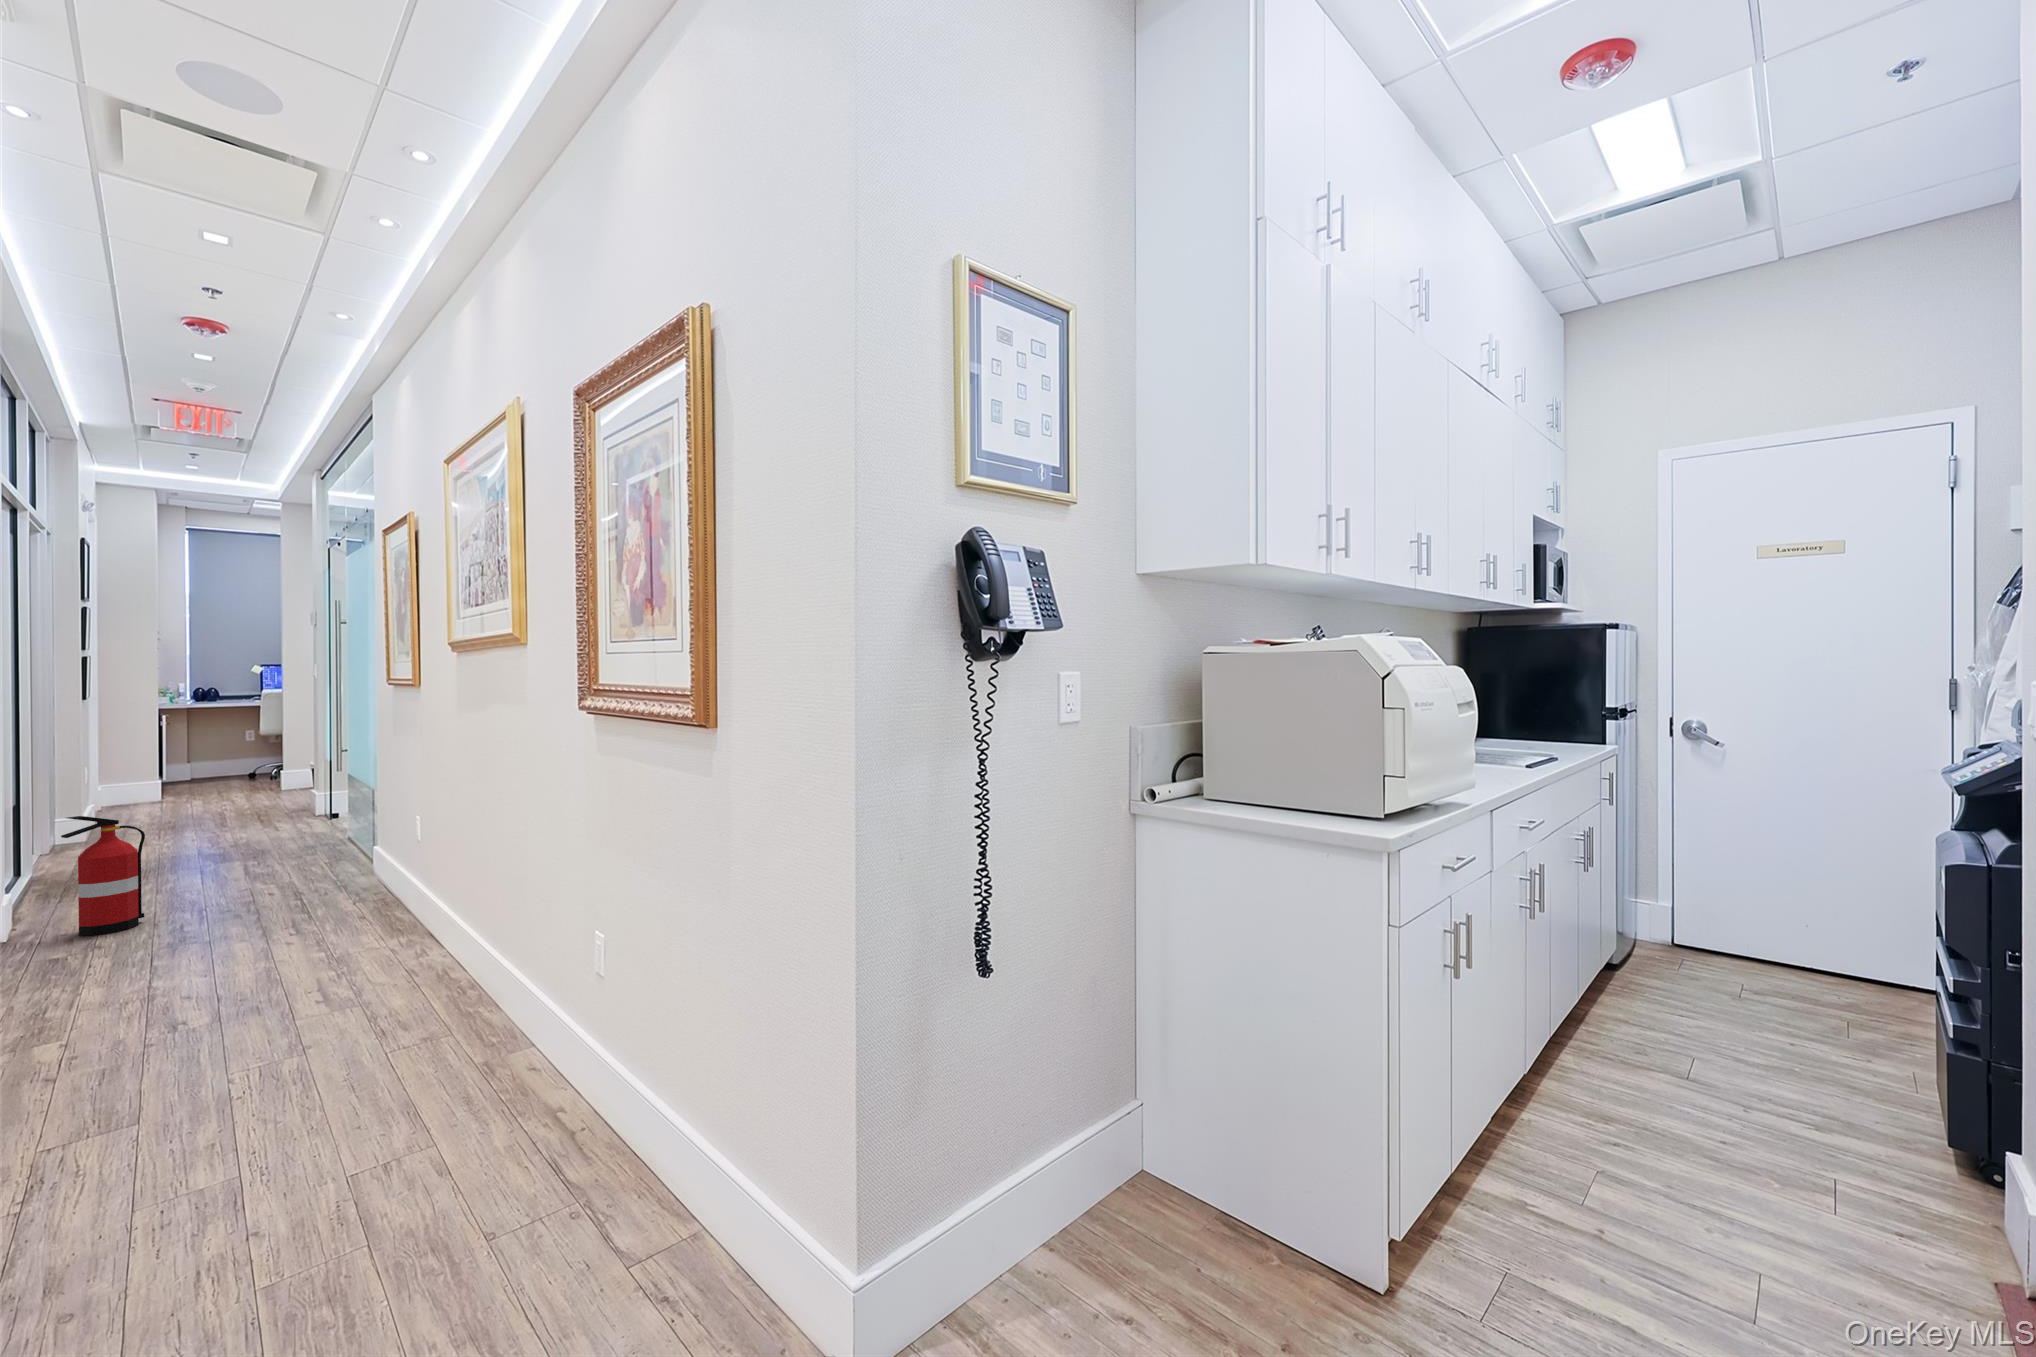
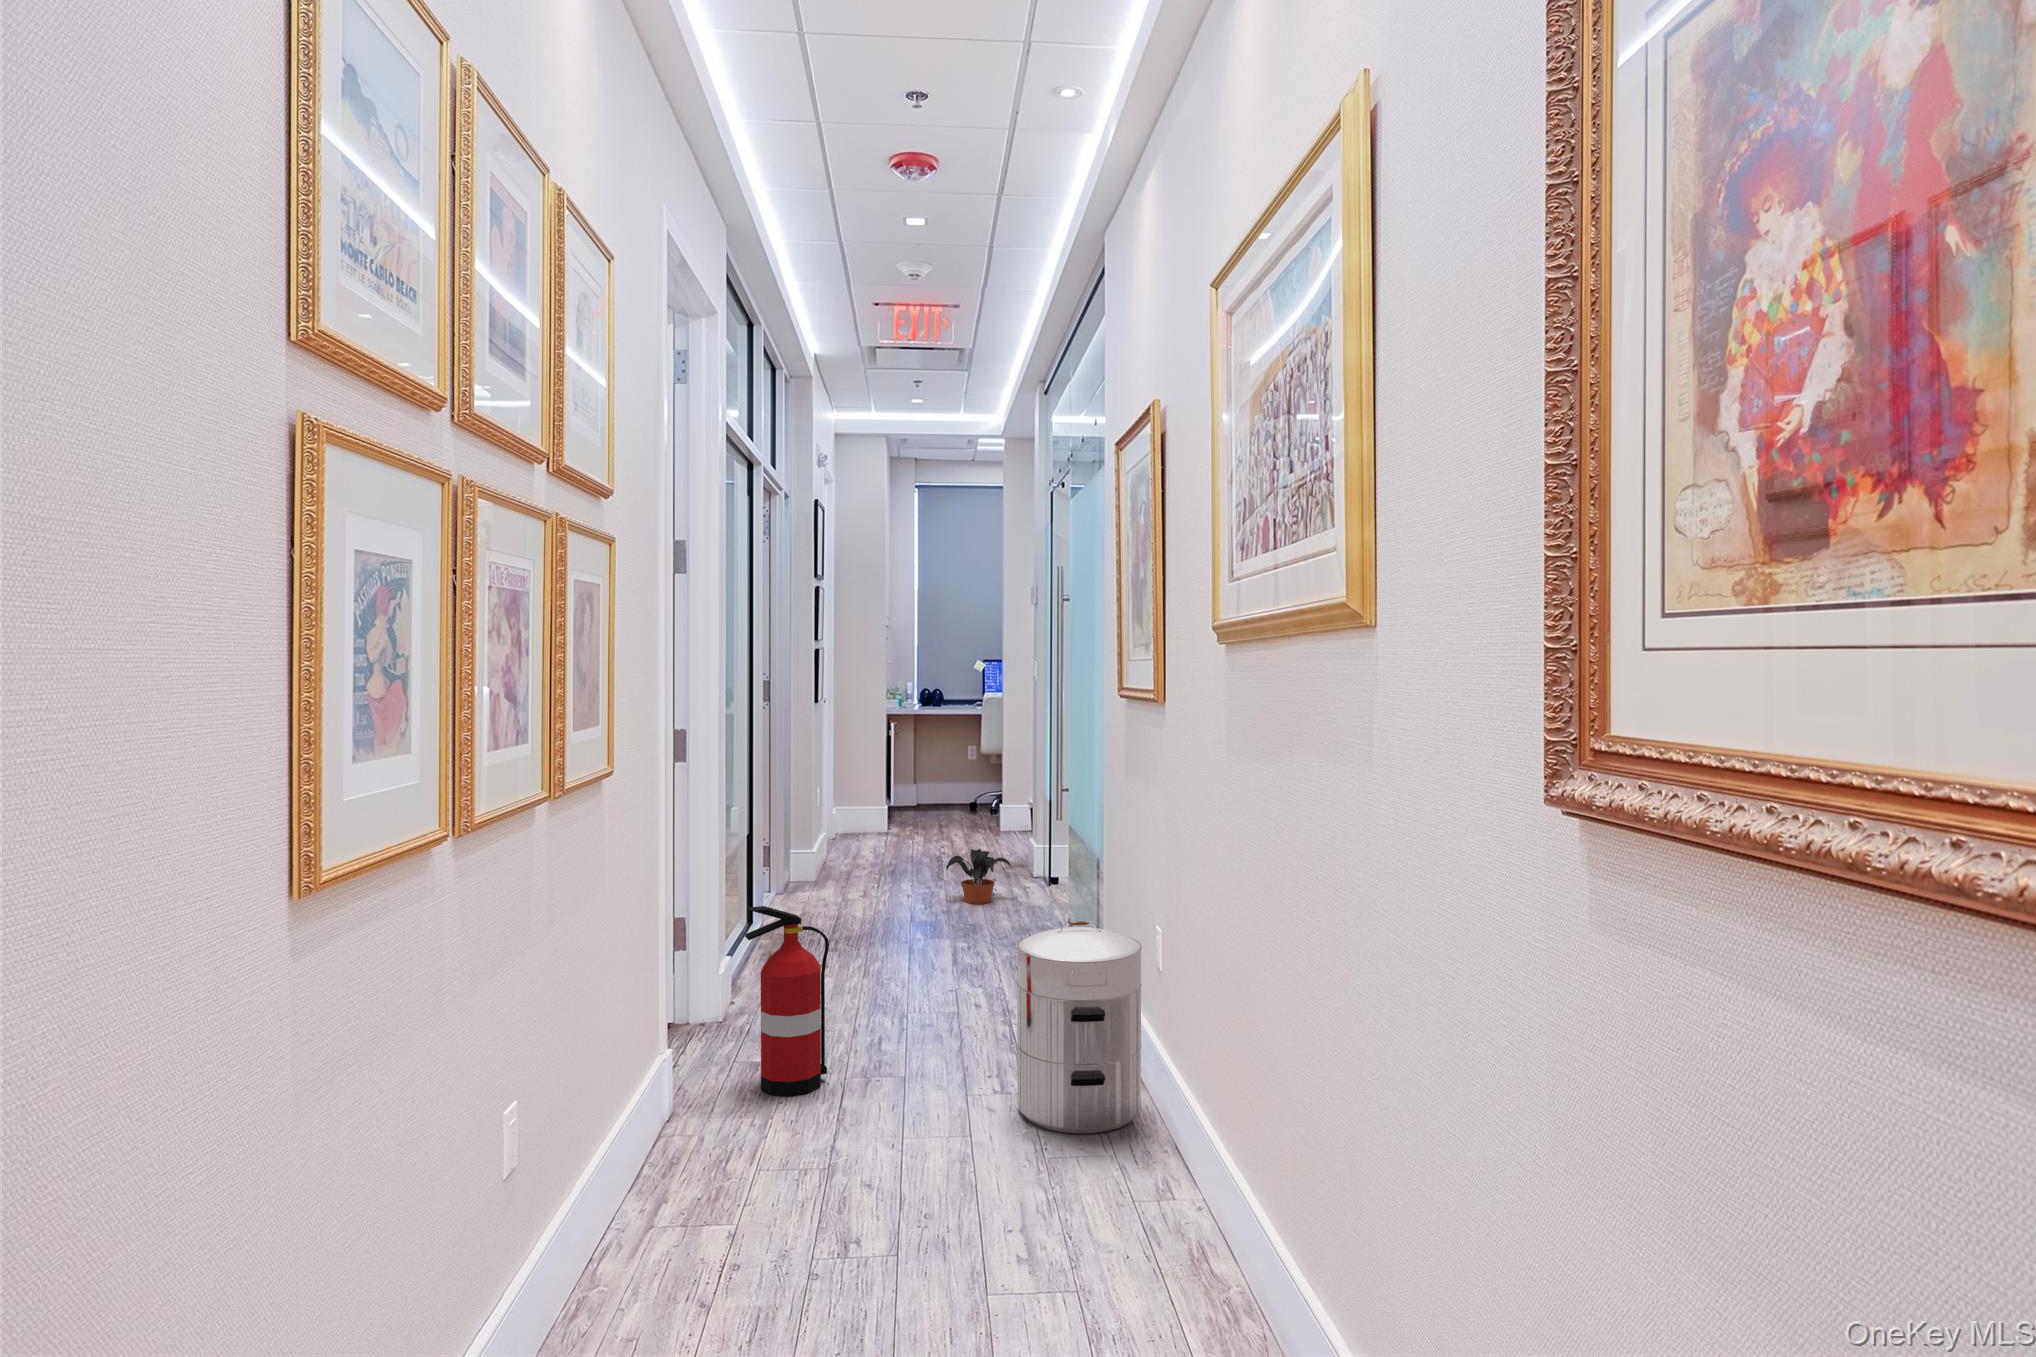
potted plant: none [235,794,301,831] -> present [946,849,1011,904]
waste bin: none [312,796,402,908] -> present [1017,921,1142,1133]

